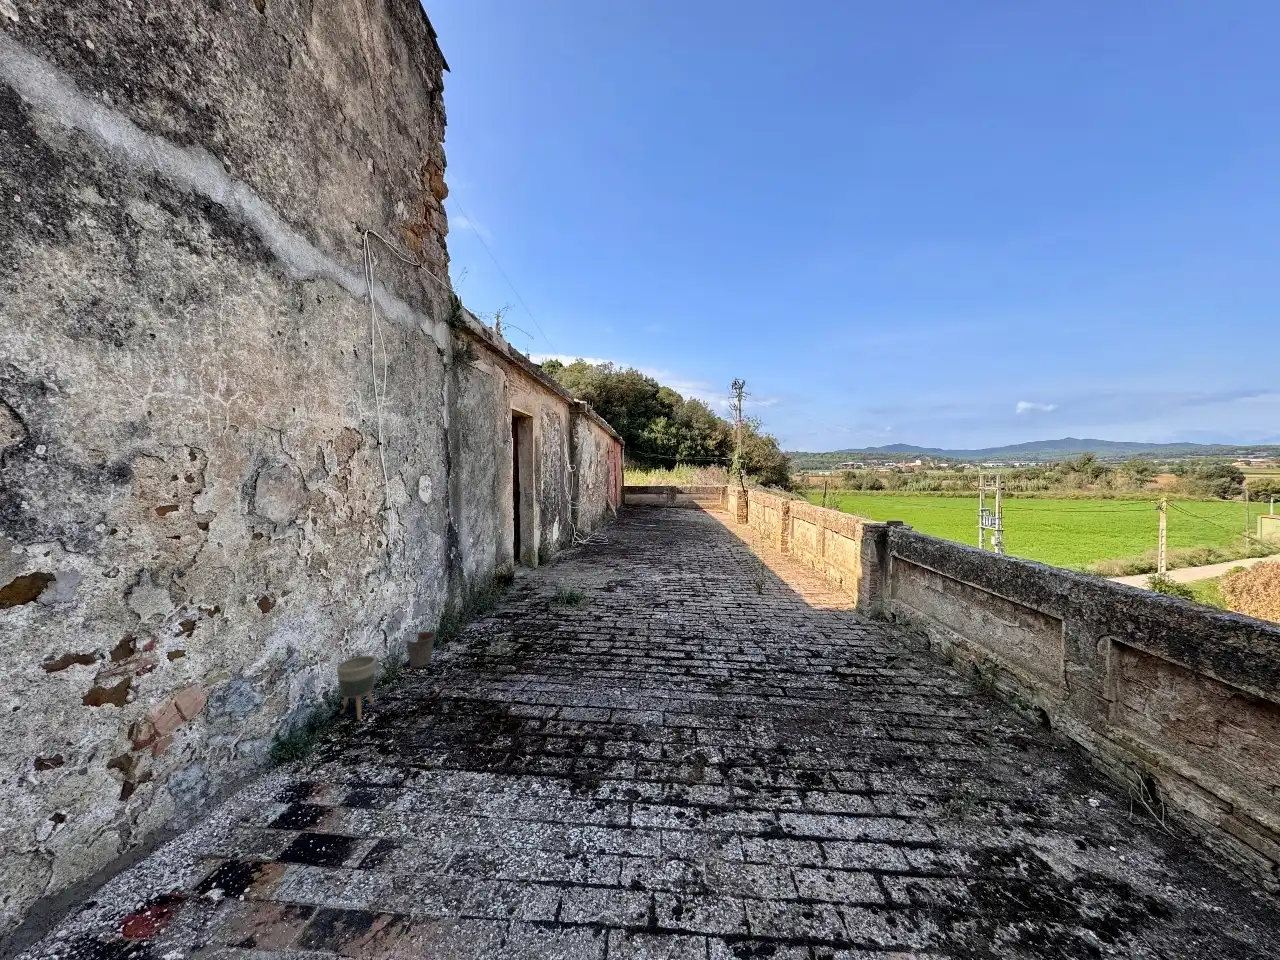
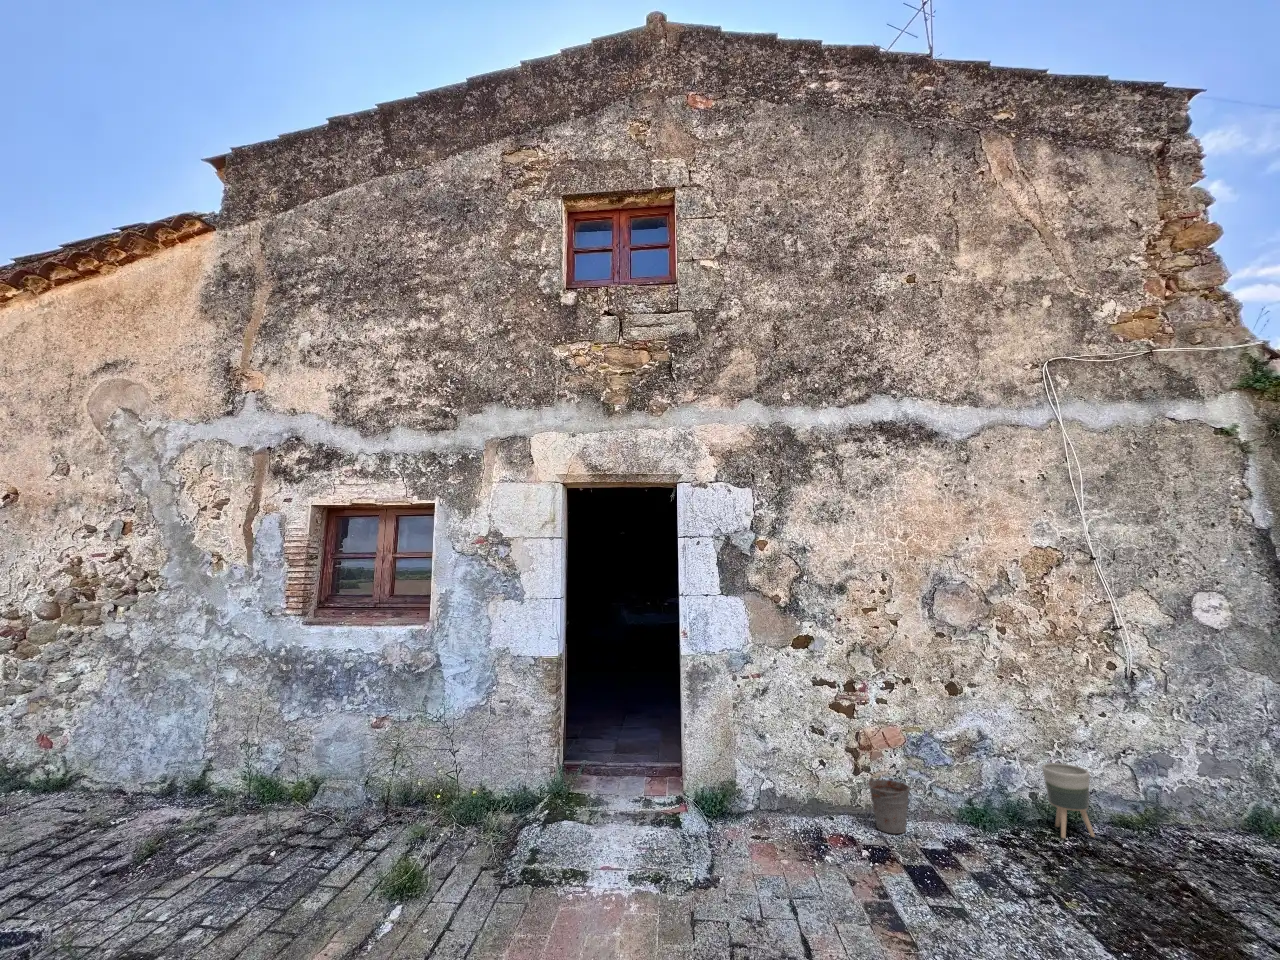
bucket: present [405,632,436,667] -> present [867,778,910,833]

